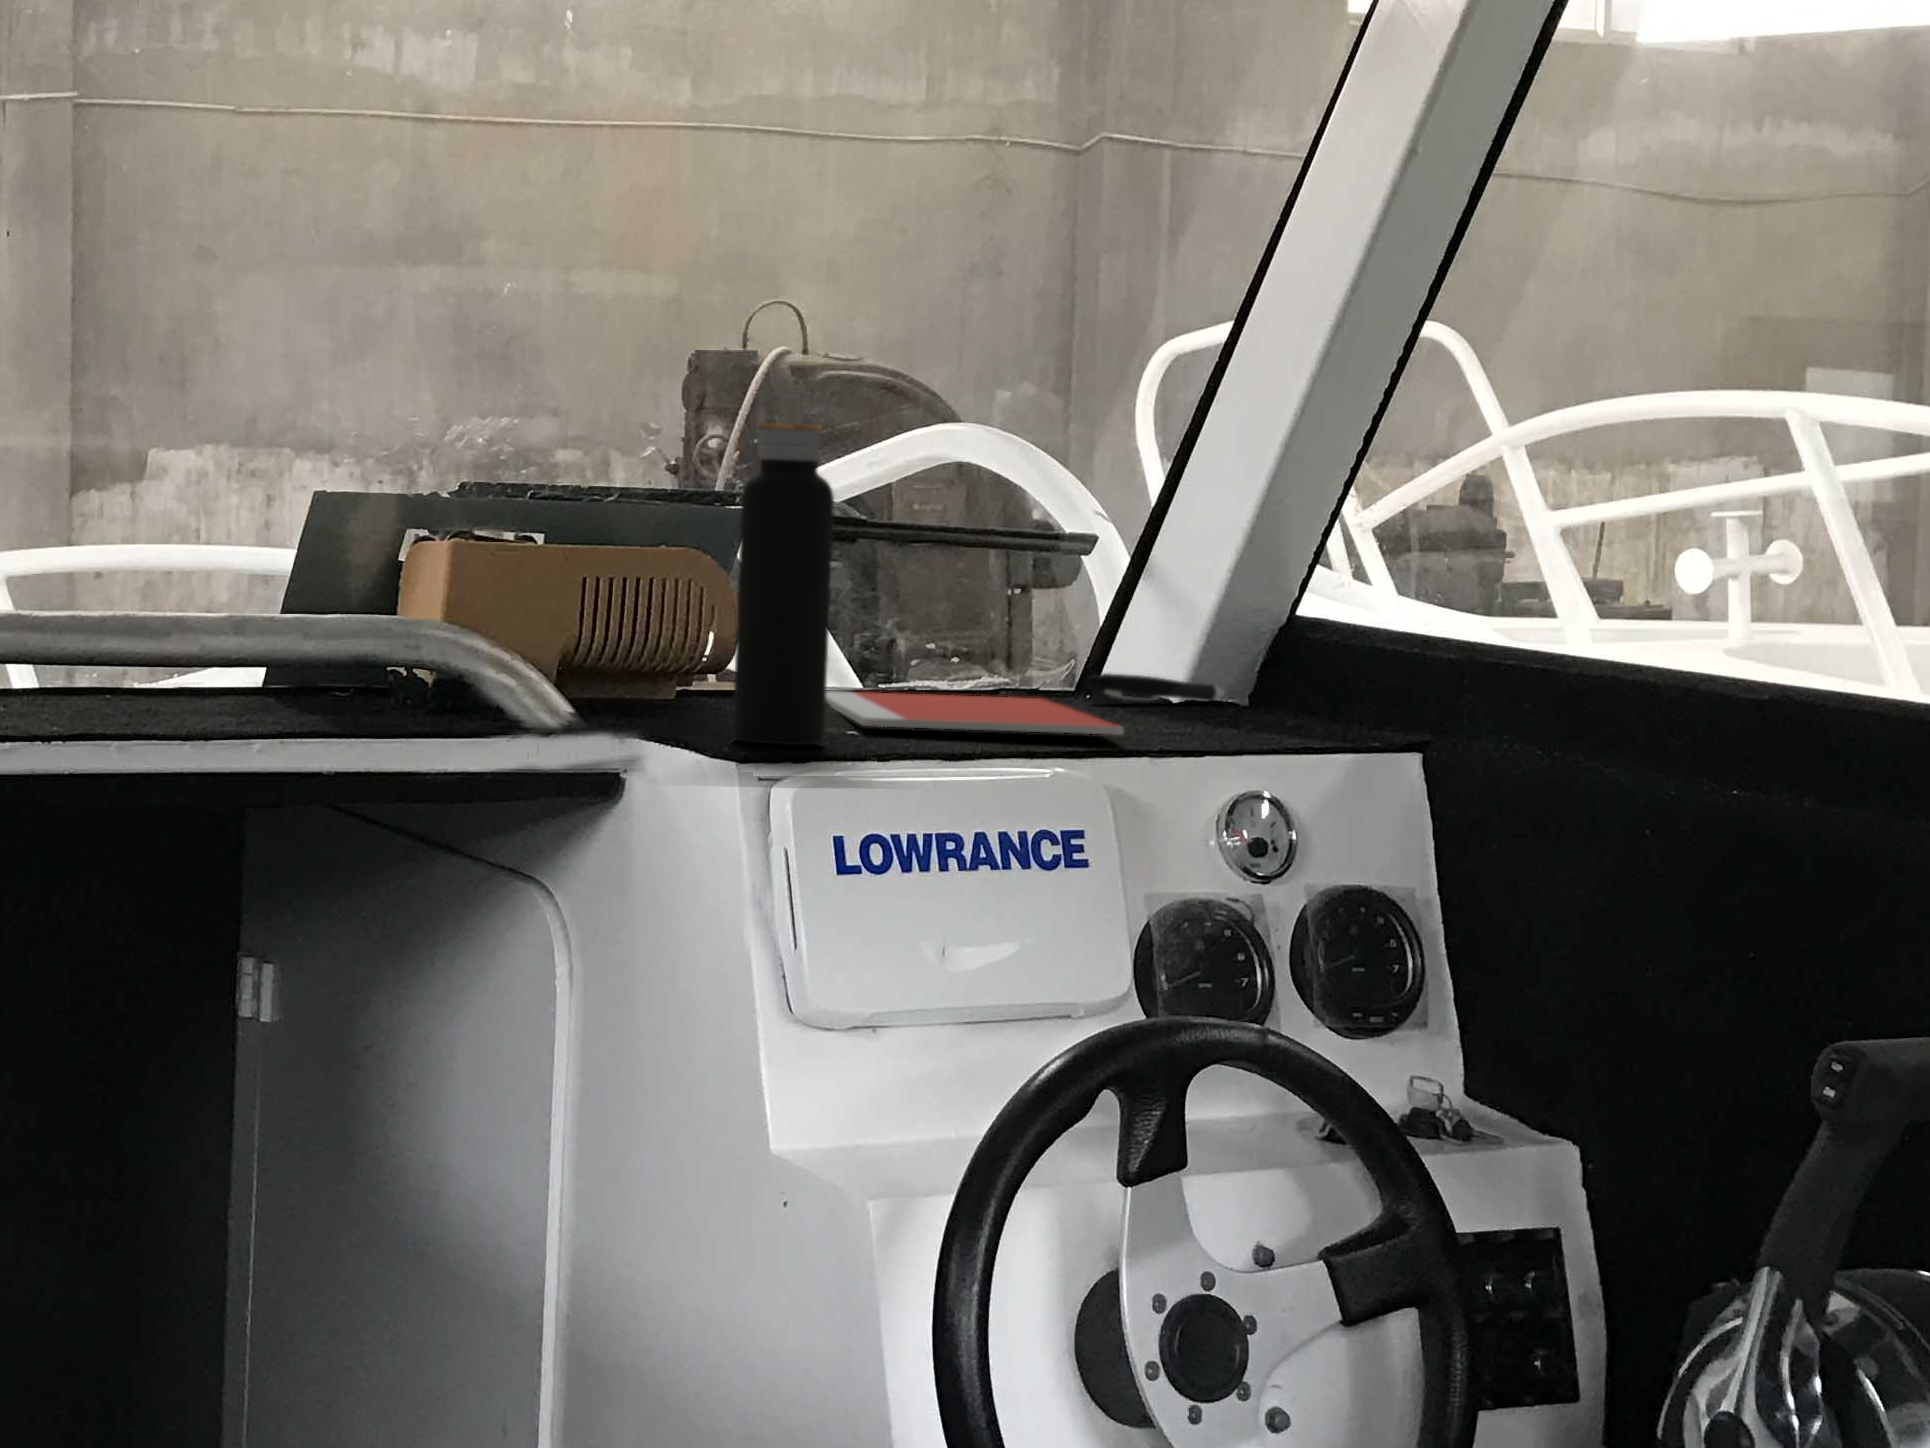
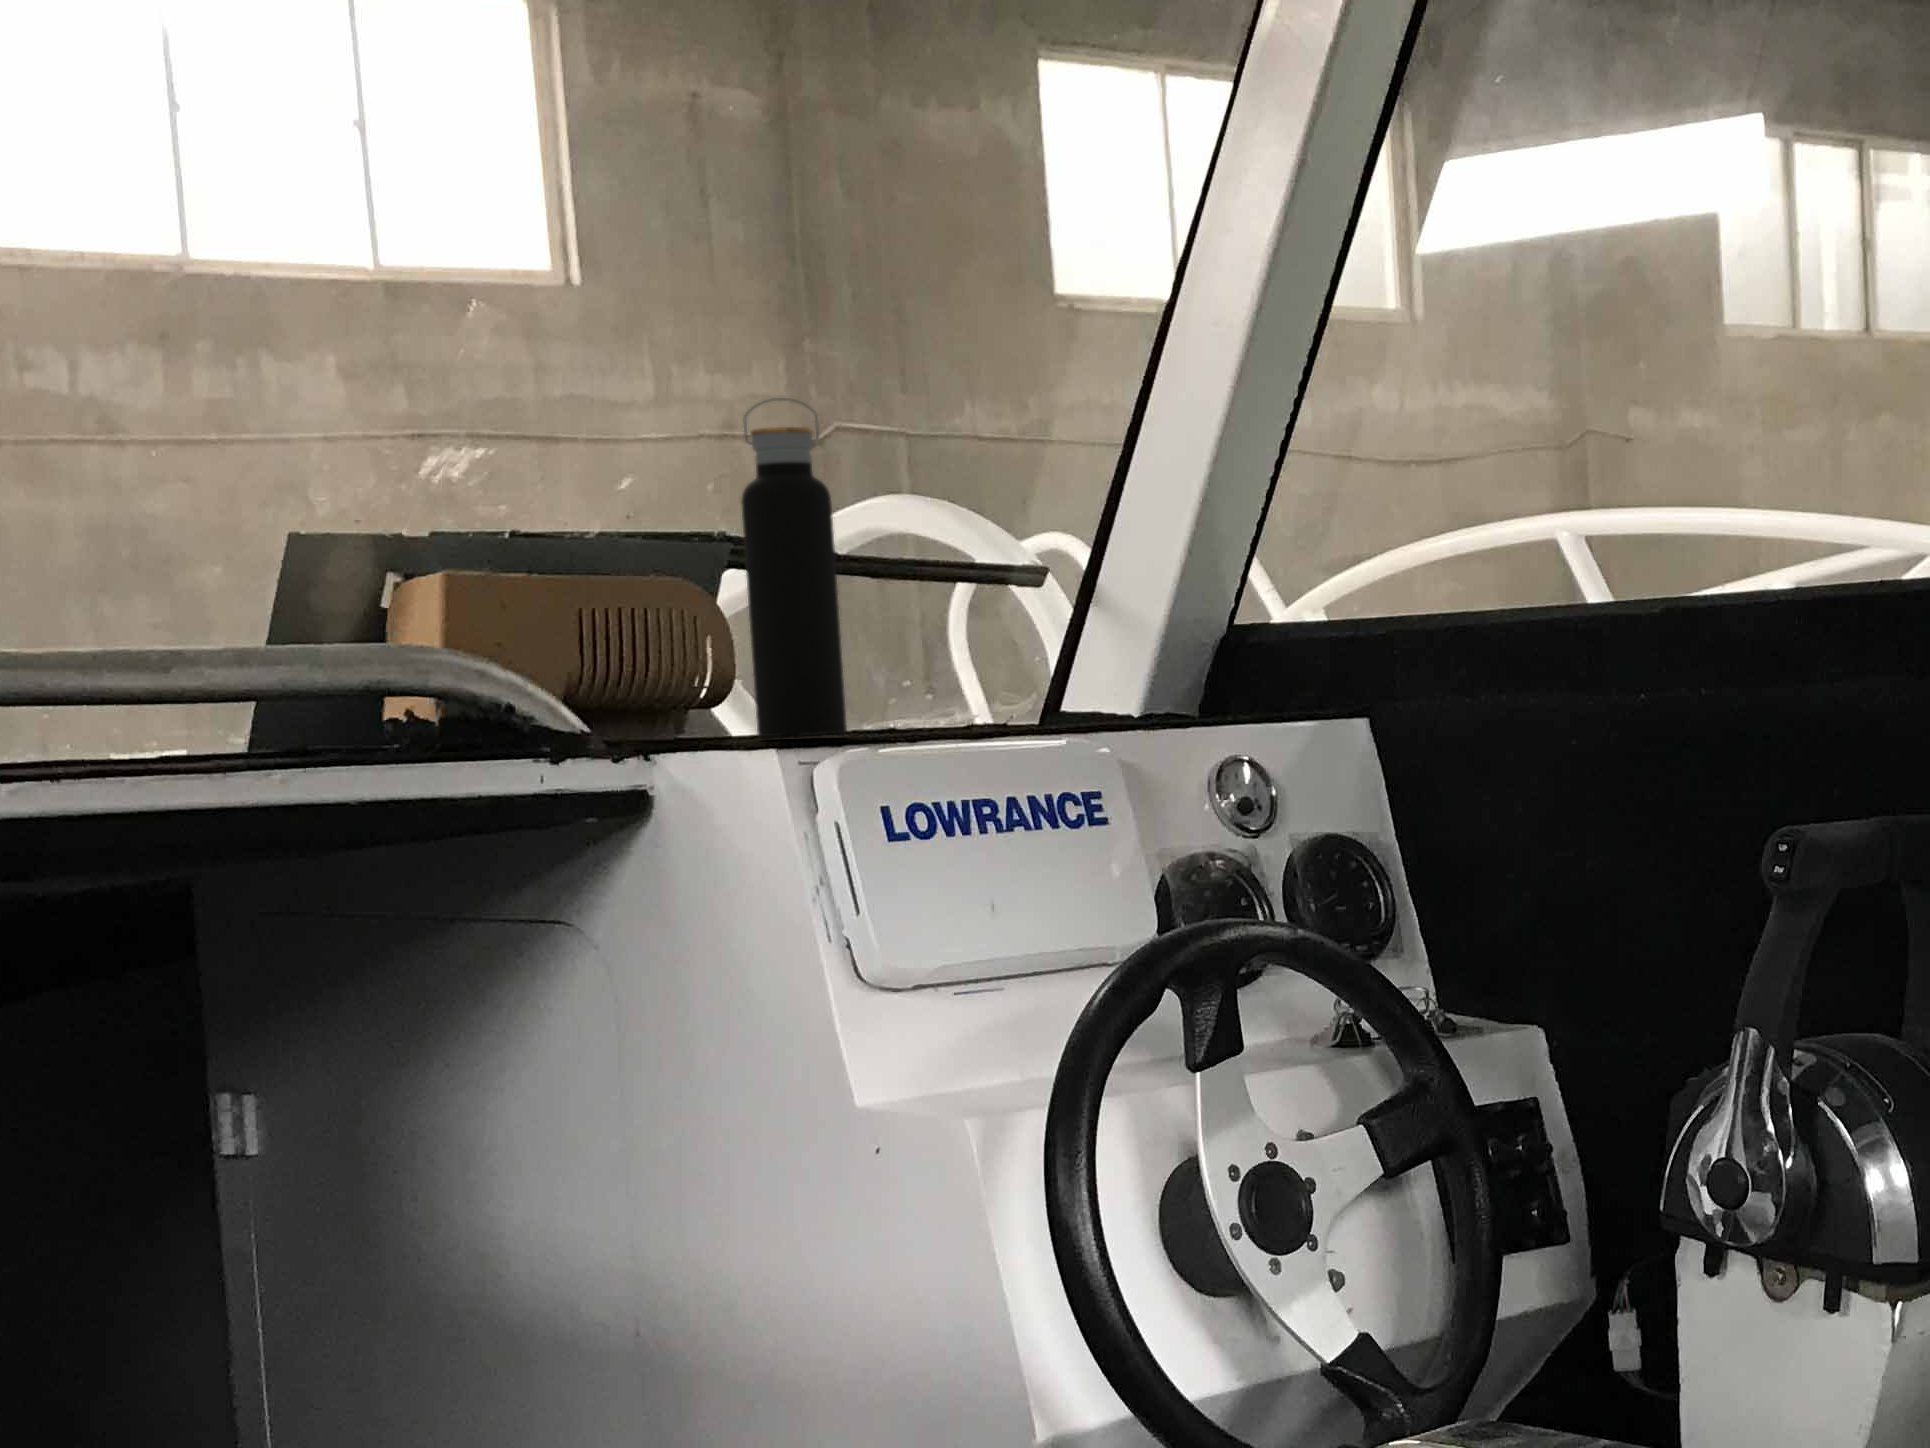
pen: present [1086,673,1224,701] -> none [1055,689,1178,713]
notebook: present [826,691,1124,735] -> none [803,707,1115,732]

